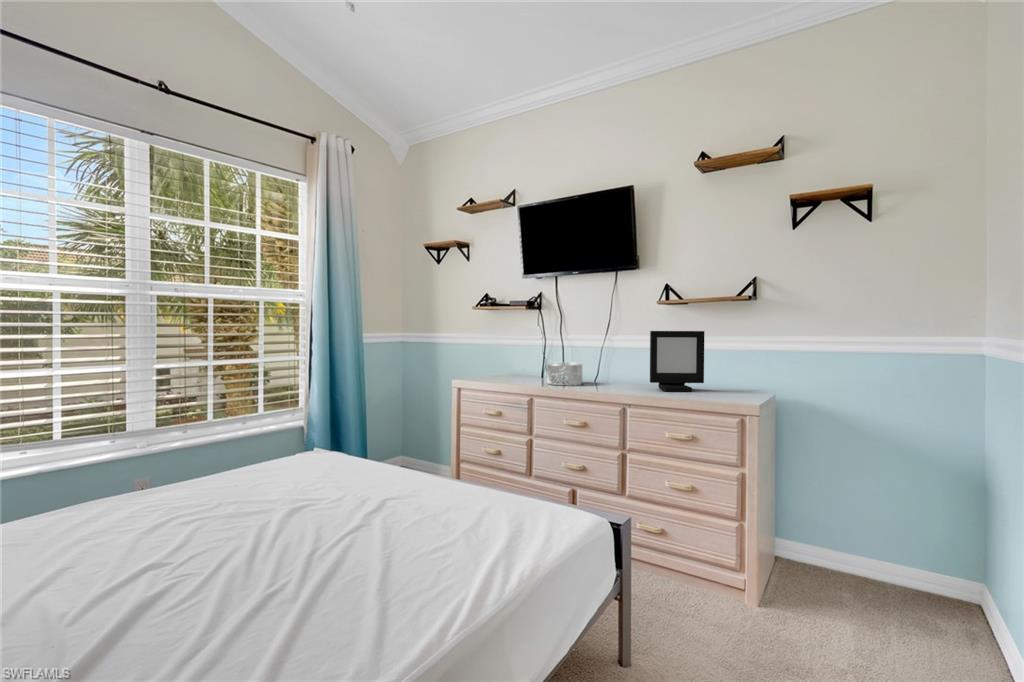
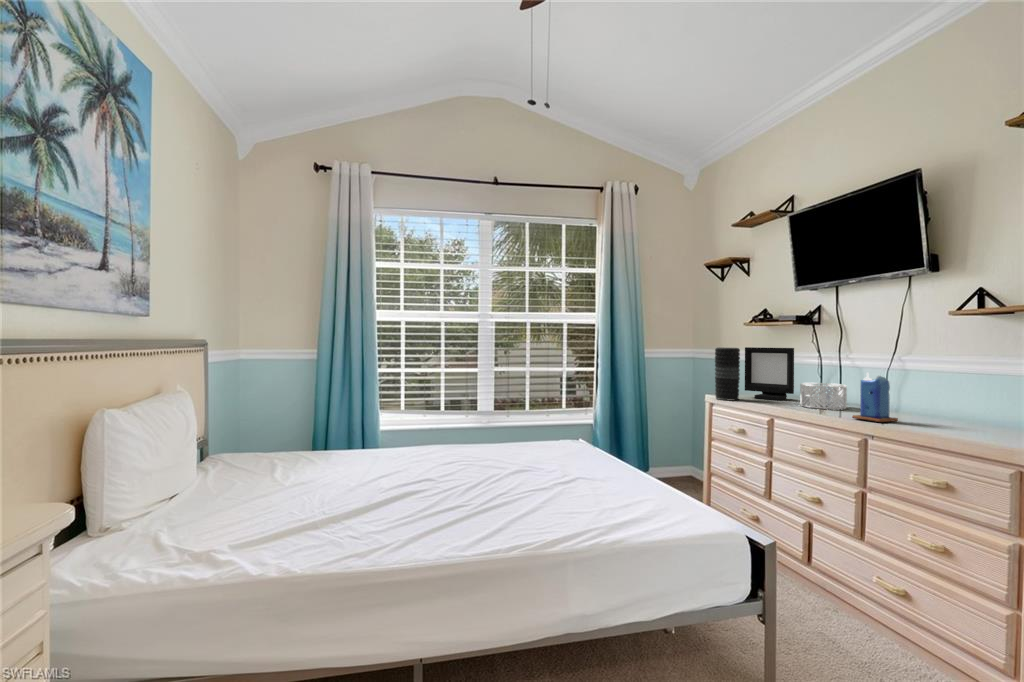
picture frame: present [650,331,704,392] -> present [745,347,794,400]
vase: none [468,332,491,385] -> present [715,348,740,400]
candle: none [610,351,638,393] -> present [852,373,898,422]

